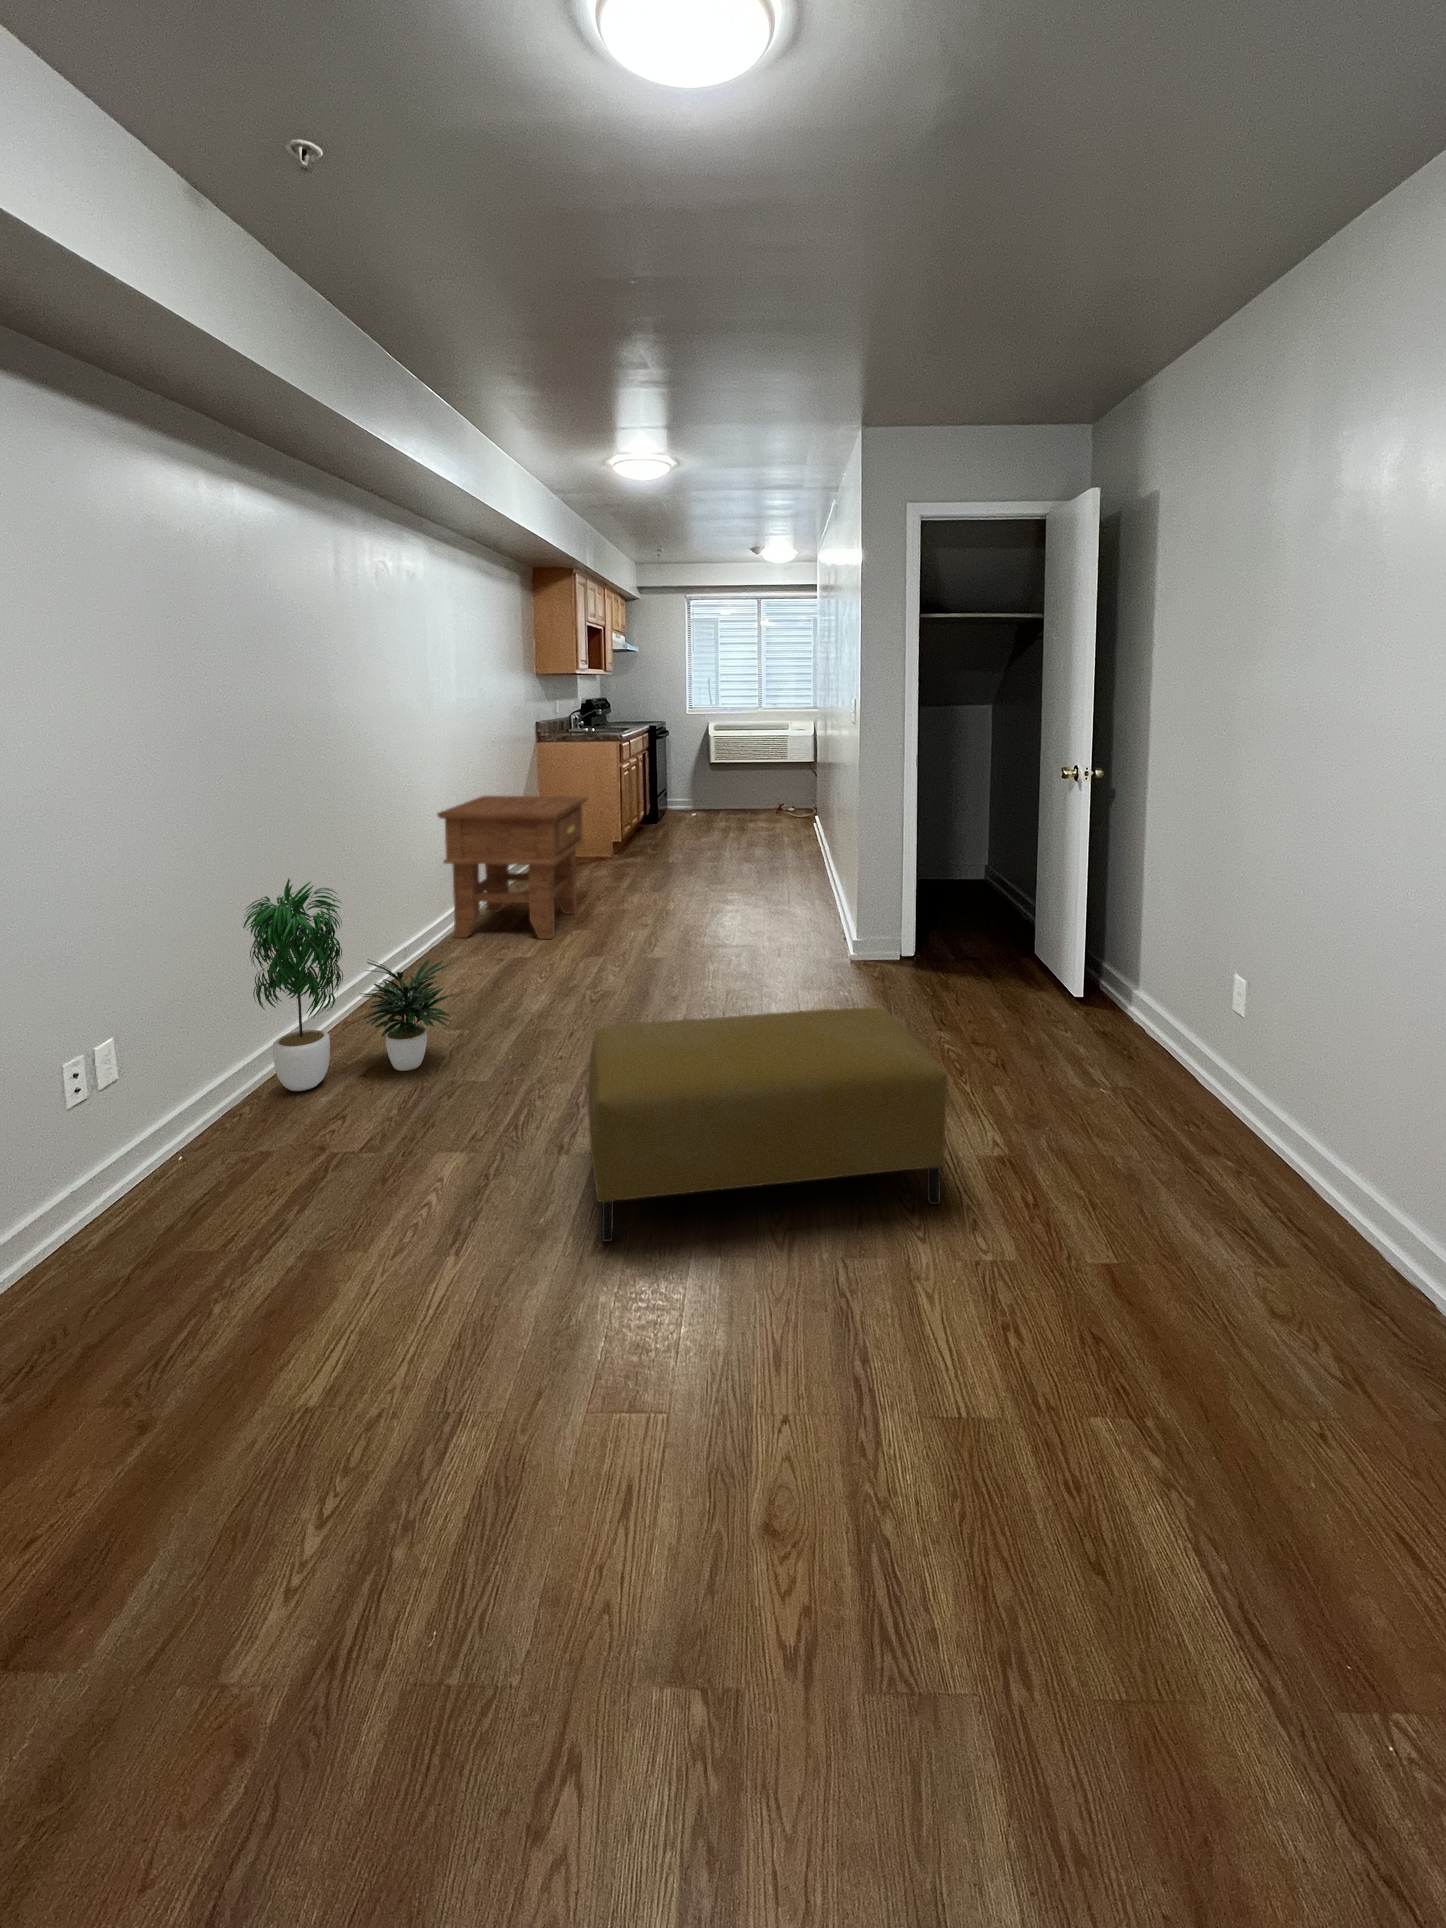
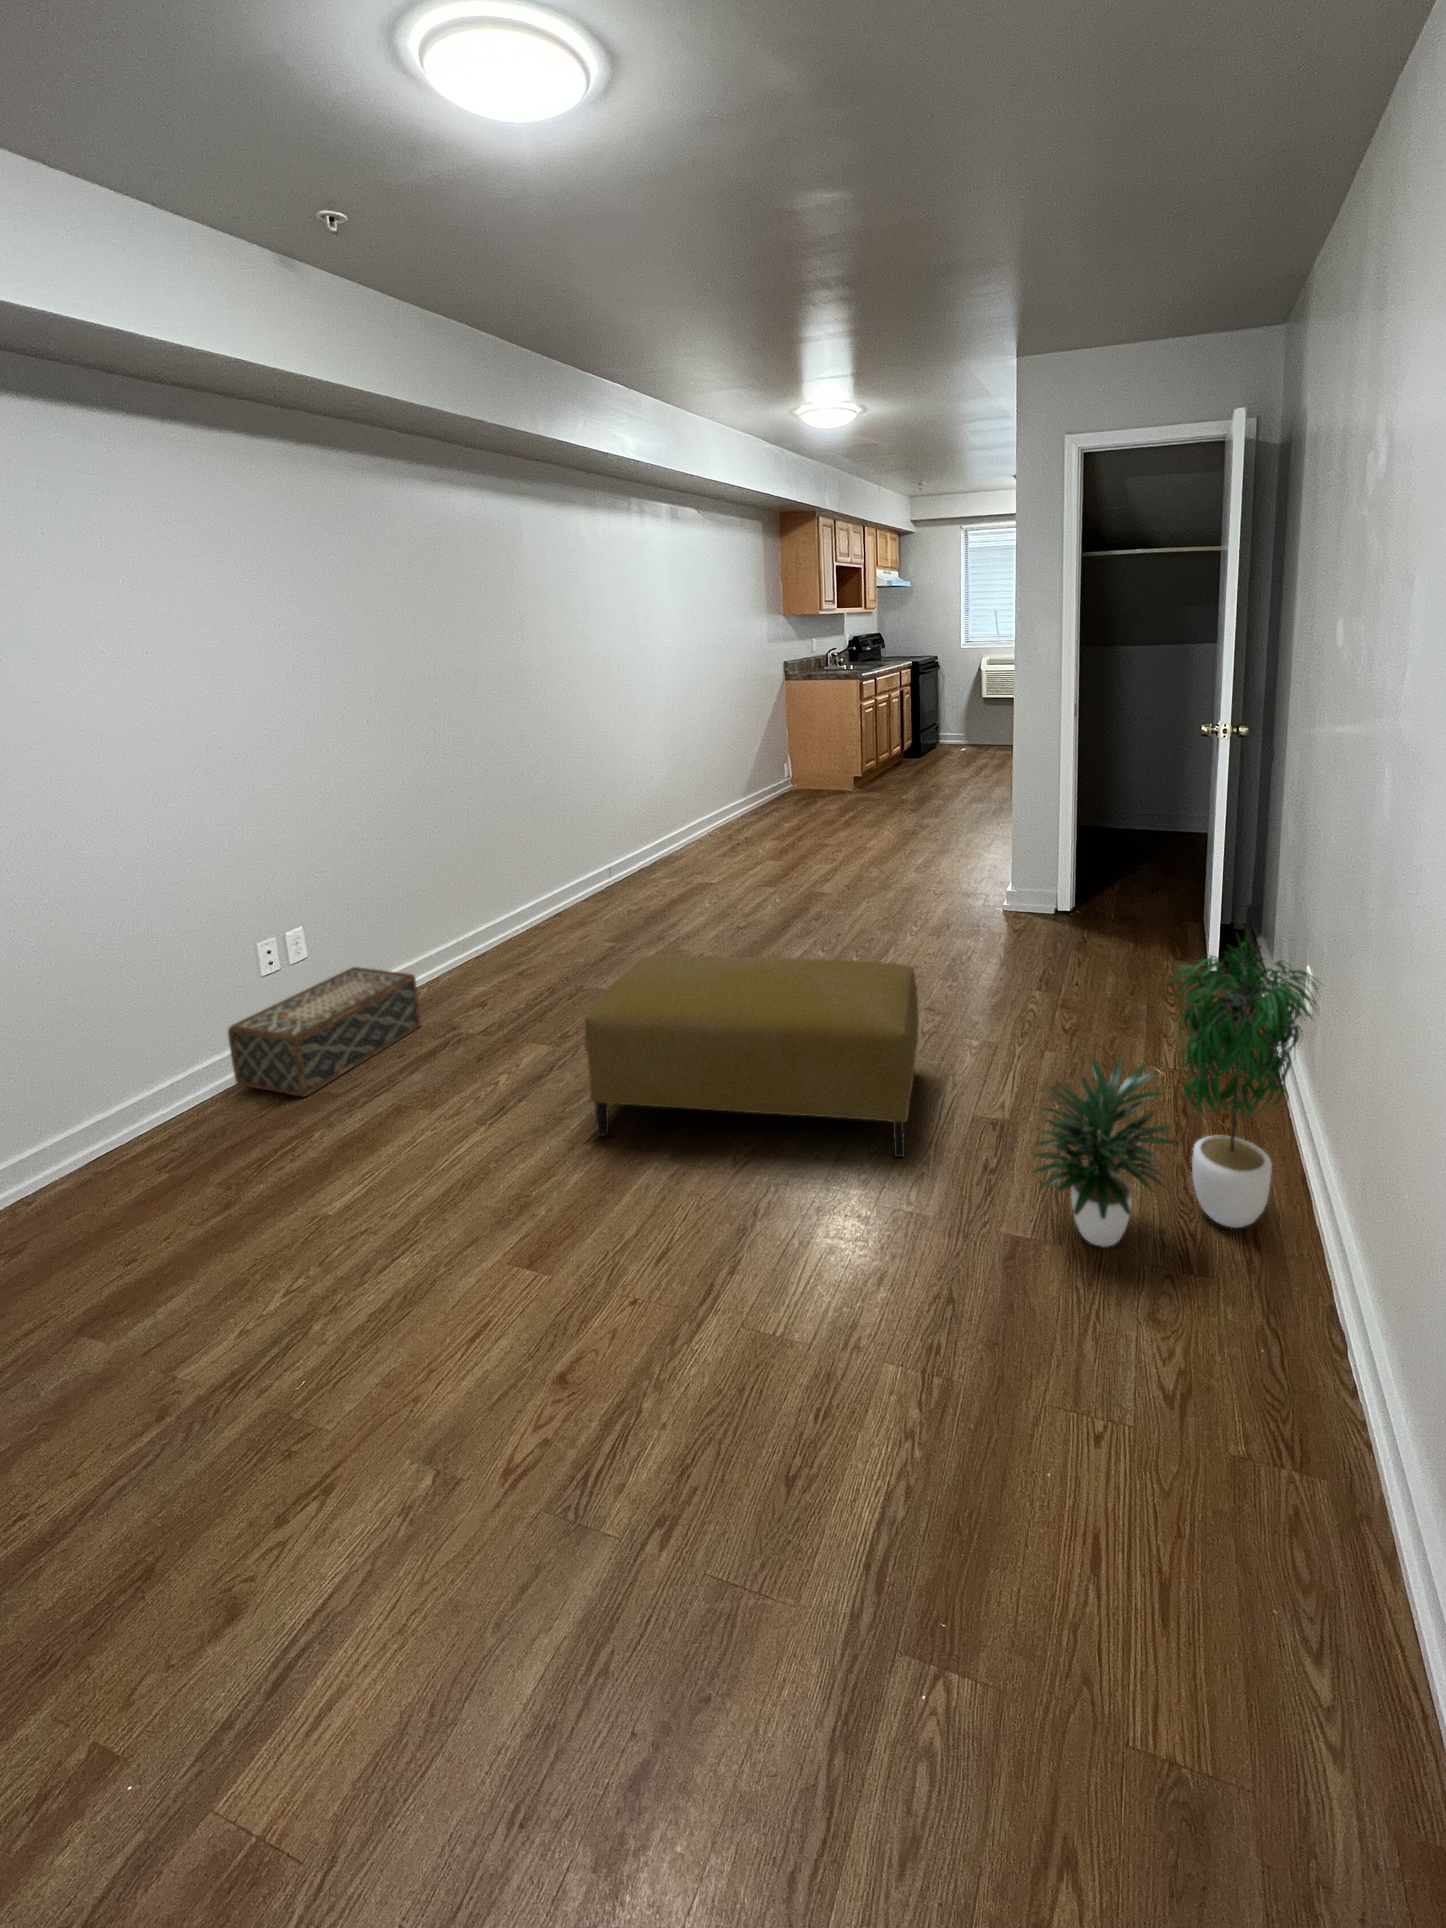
side table: present [437,796,587,939] -> none [646,735,794,870]
potted plant: present [243,879,452,1091] -> present [1033,932,1318,1247]
woven basket: none [30,1086,272,1268] -> present [228,967,421,1096]

